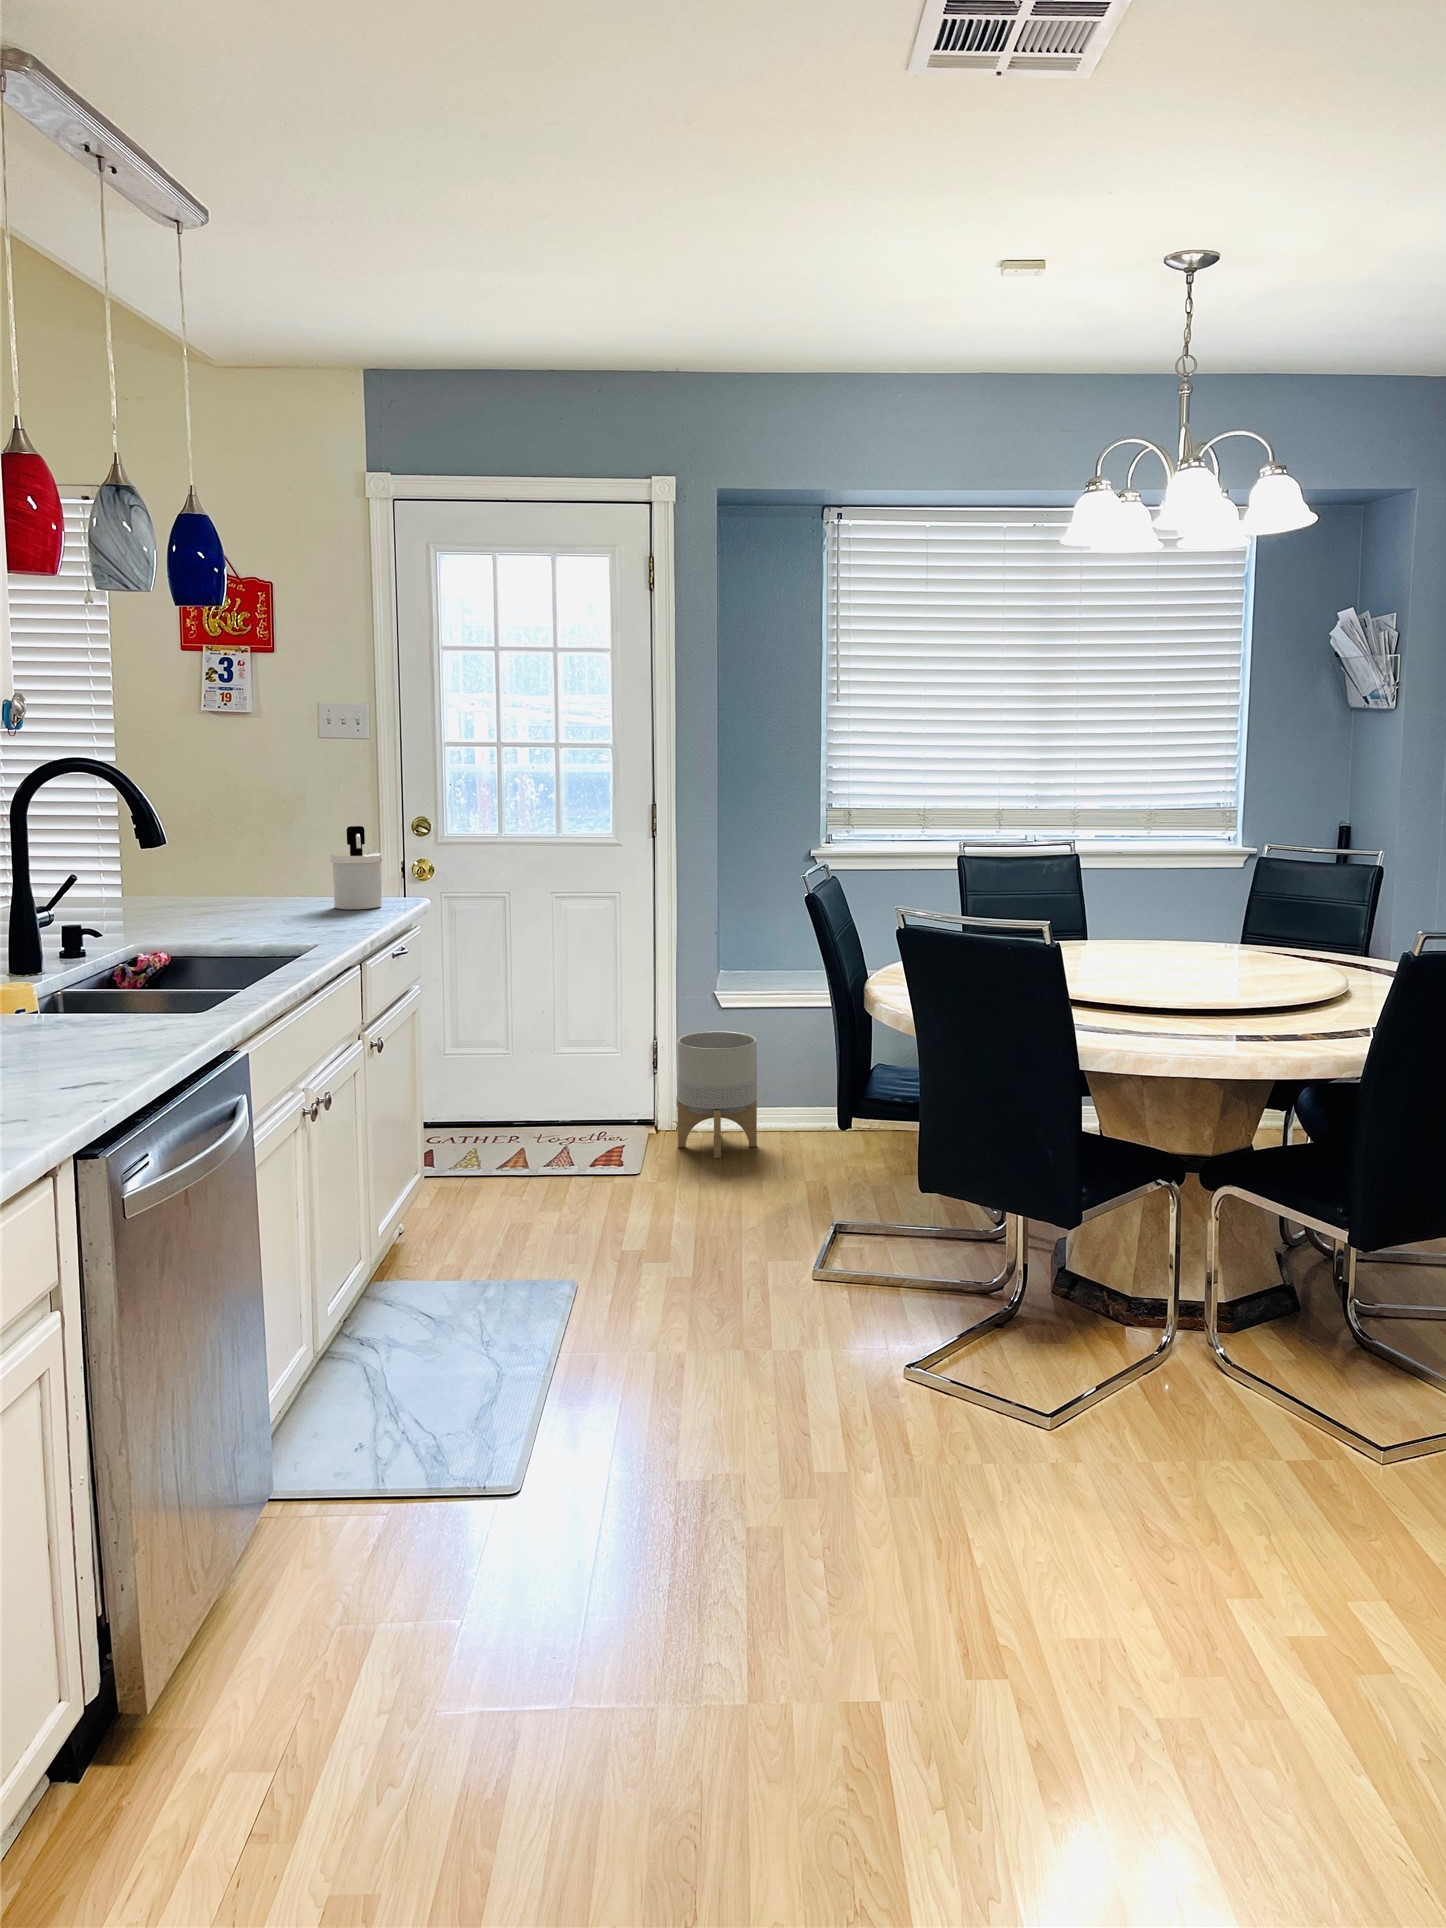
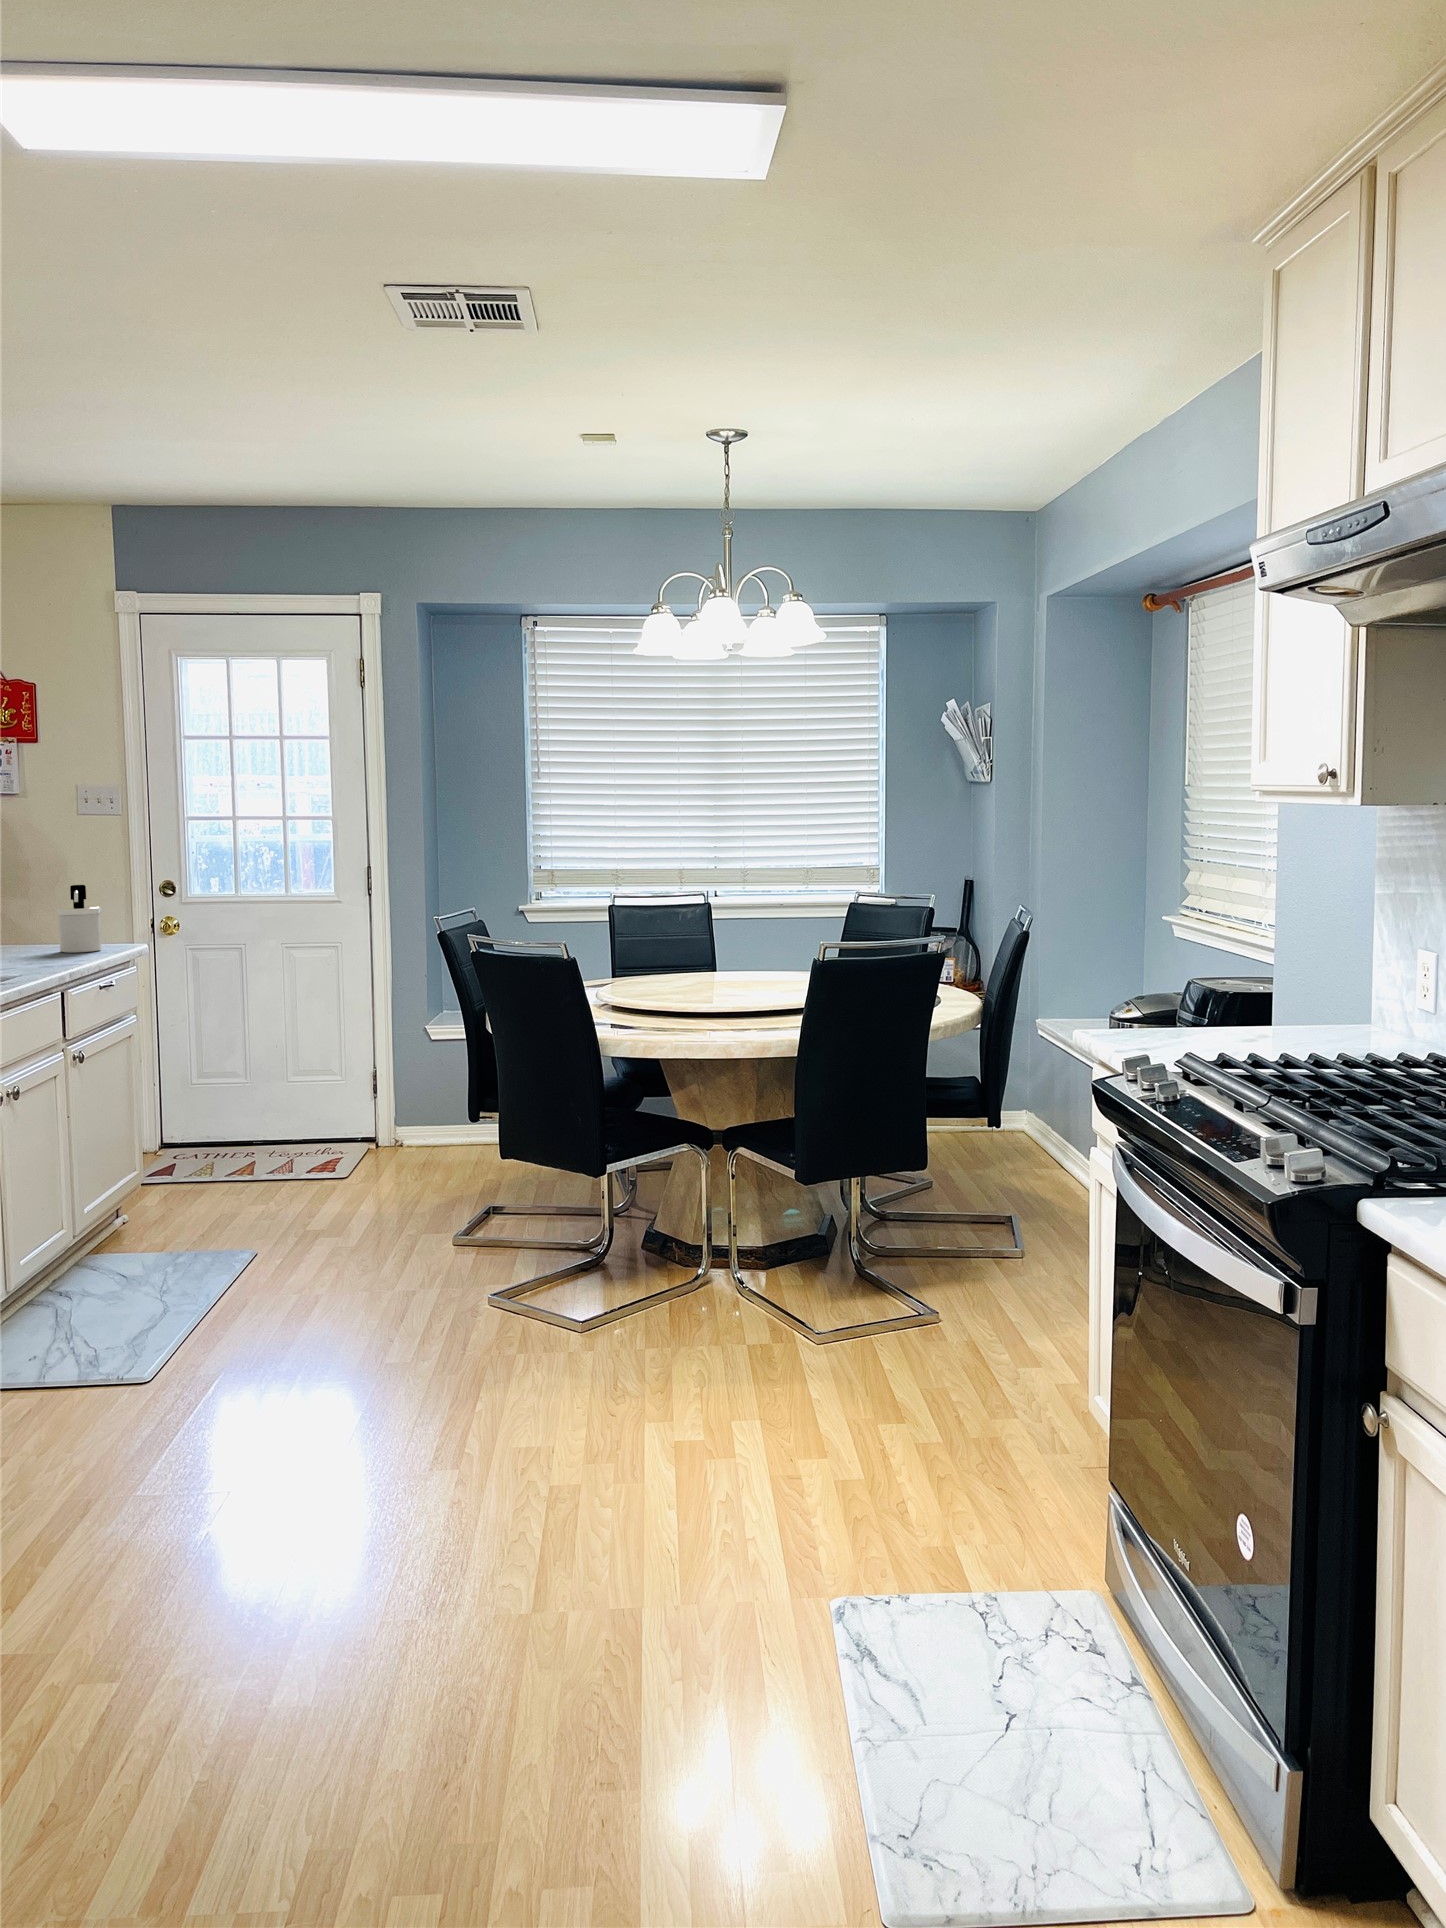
planter: present [677,1031,757,1158] -> none [387,1059,458,1164]

